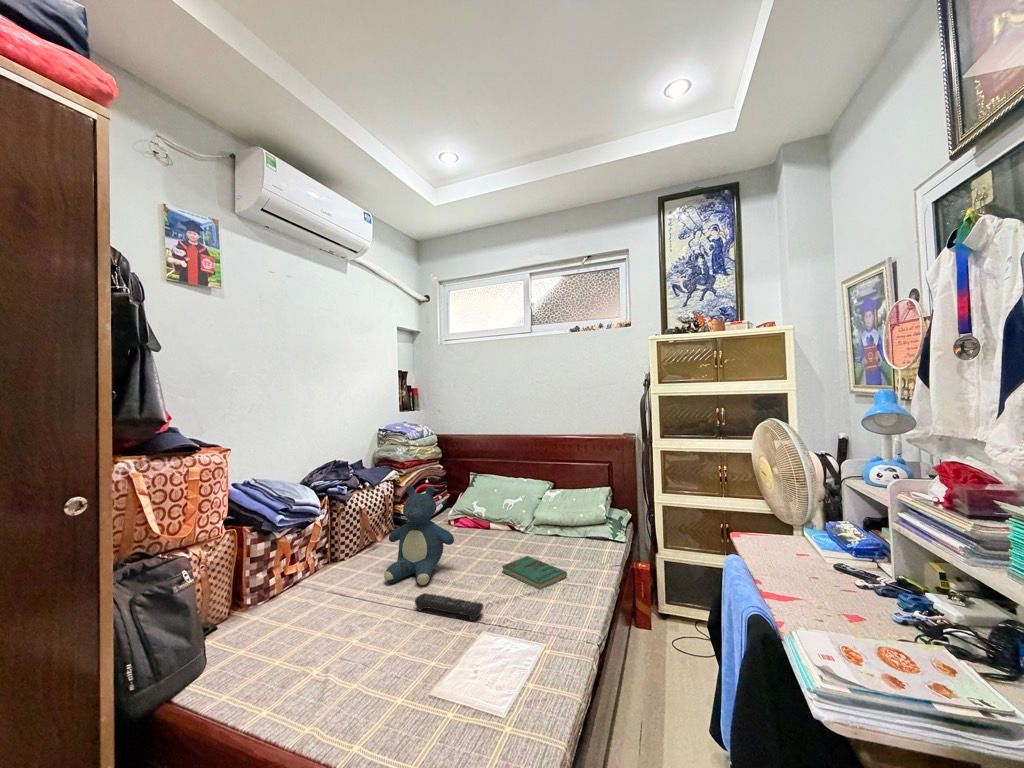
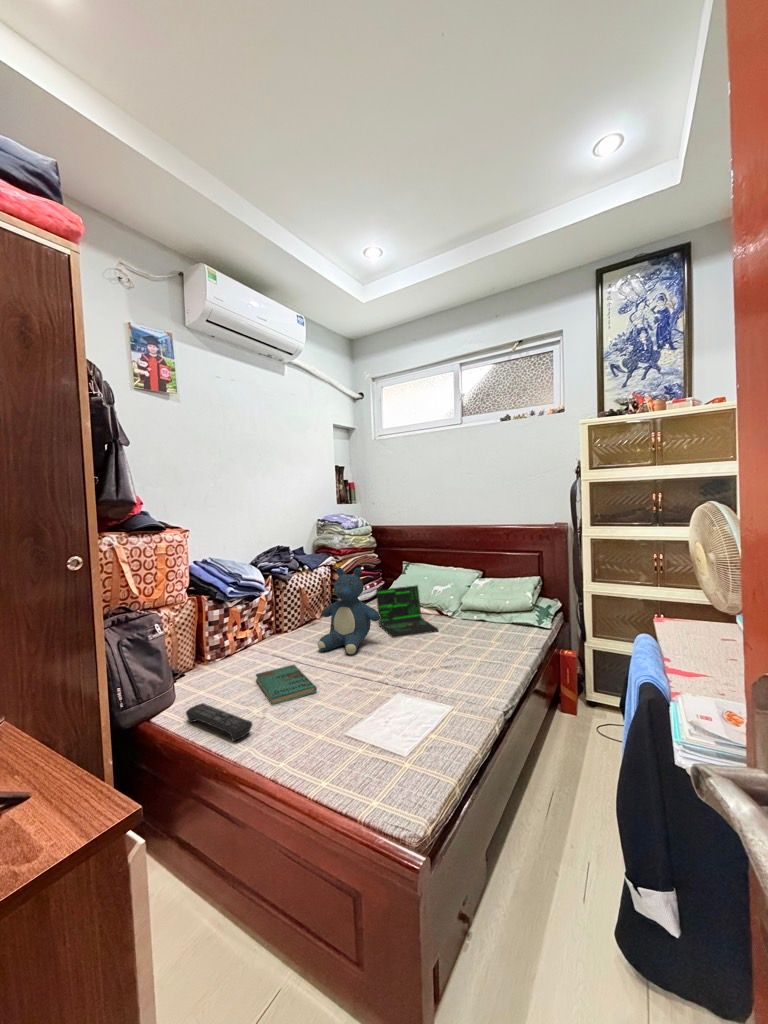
laptop: none [447,500,515,562] -> present [376,585,438,638]
book: present [502,556,567,590] -> present [256,665,317,705]
remote control: present [415,593,483,621] -> present [186,703,252,741]

